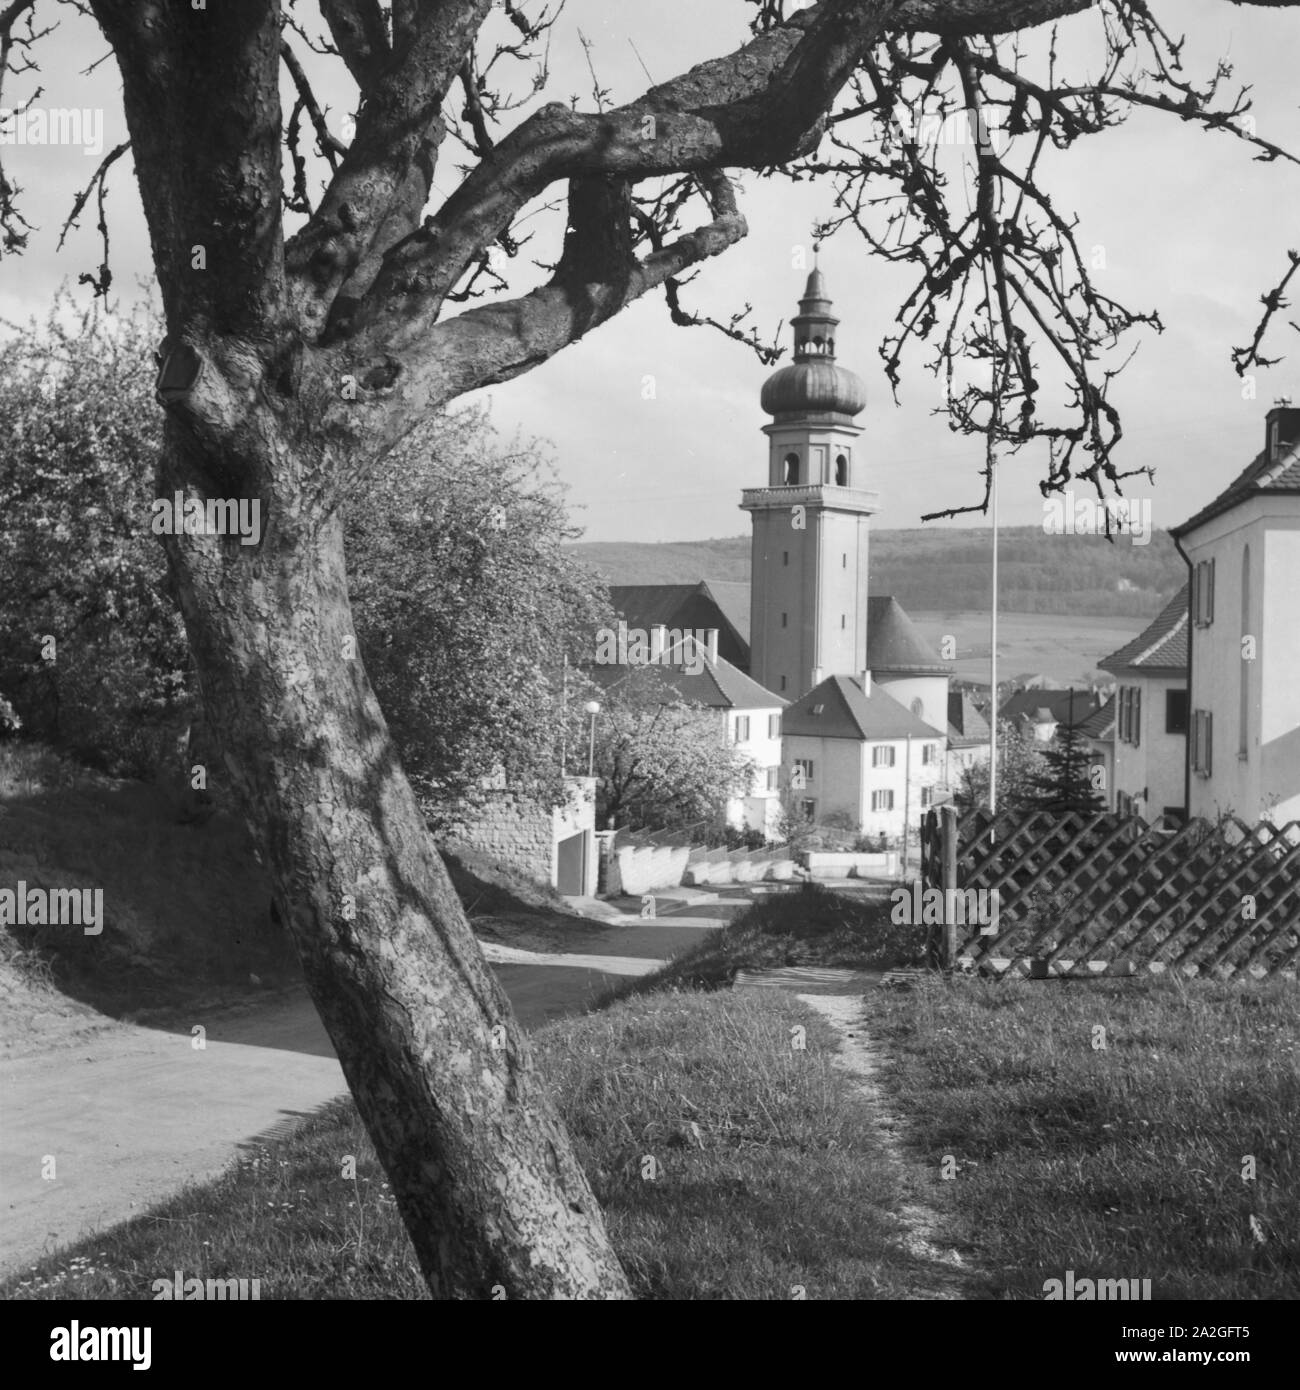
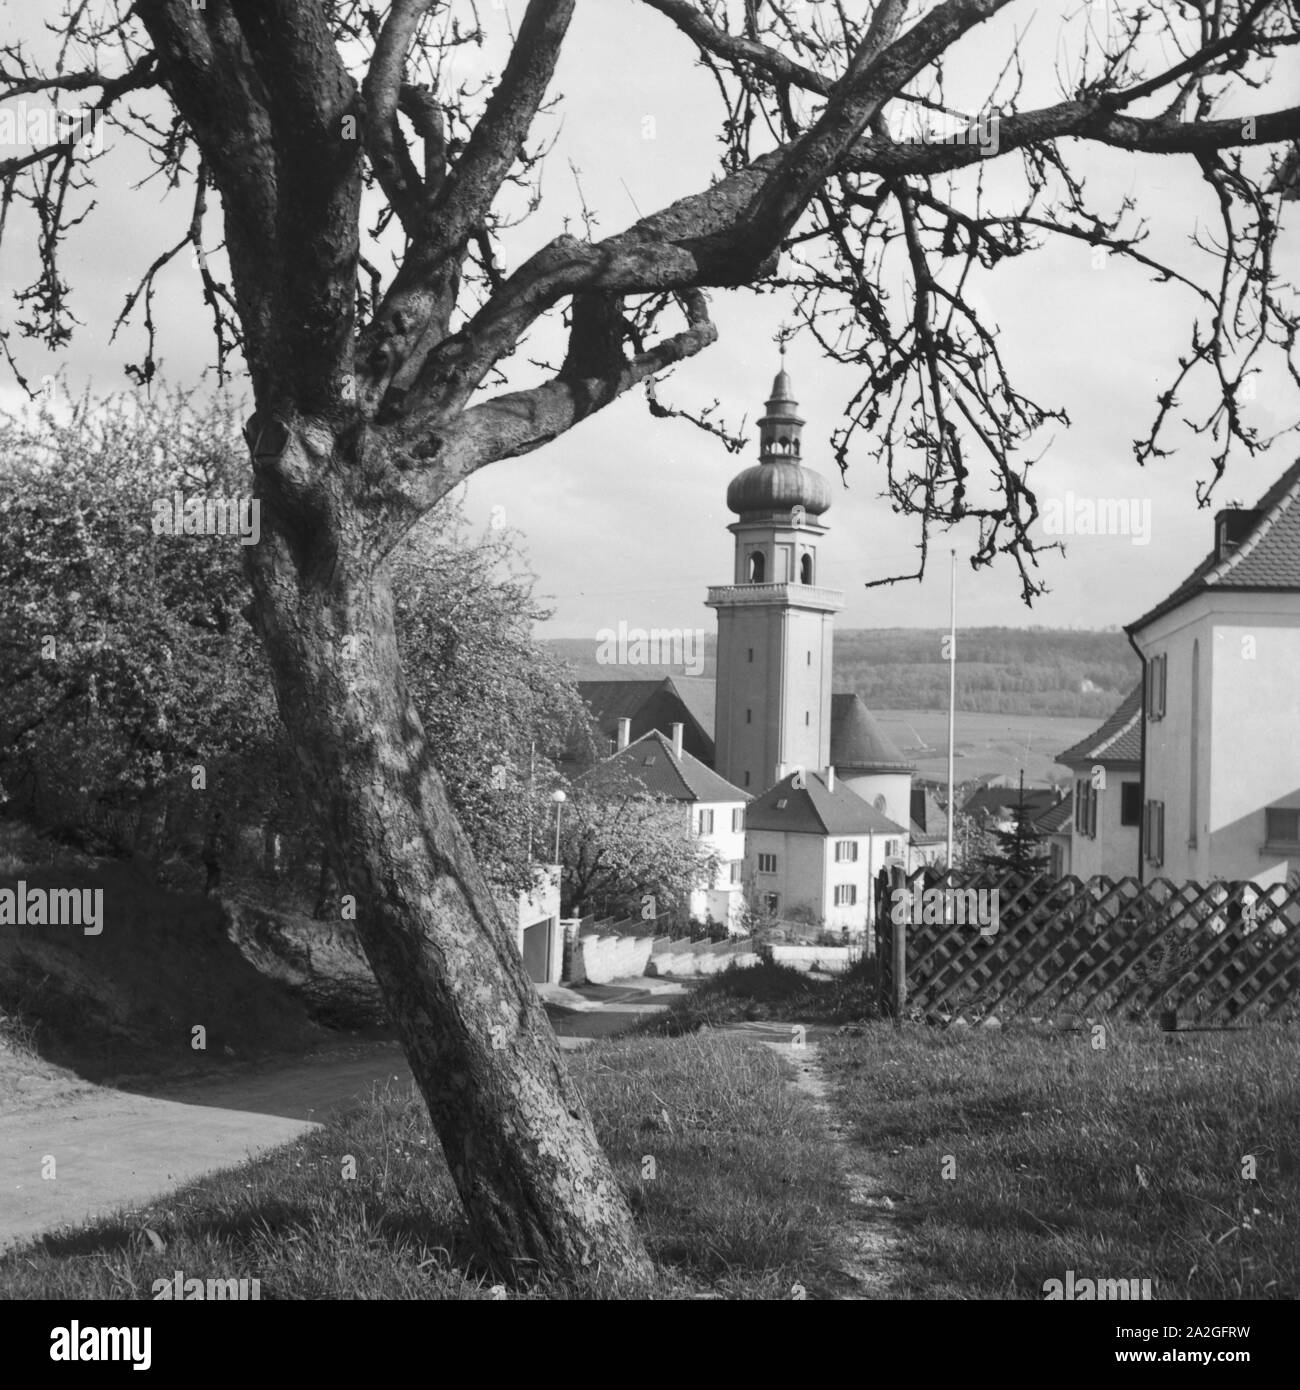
potted tree: present [998,882,1075,979] -> present [1132,937,1198,1031]

